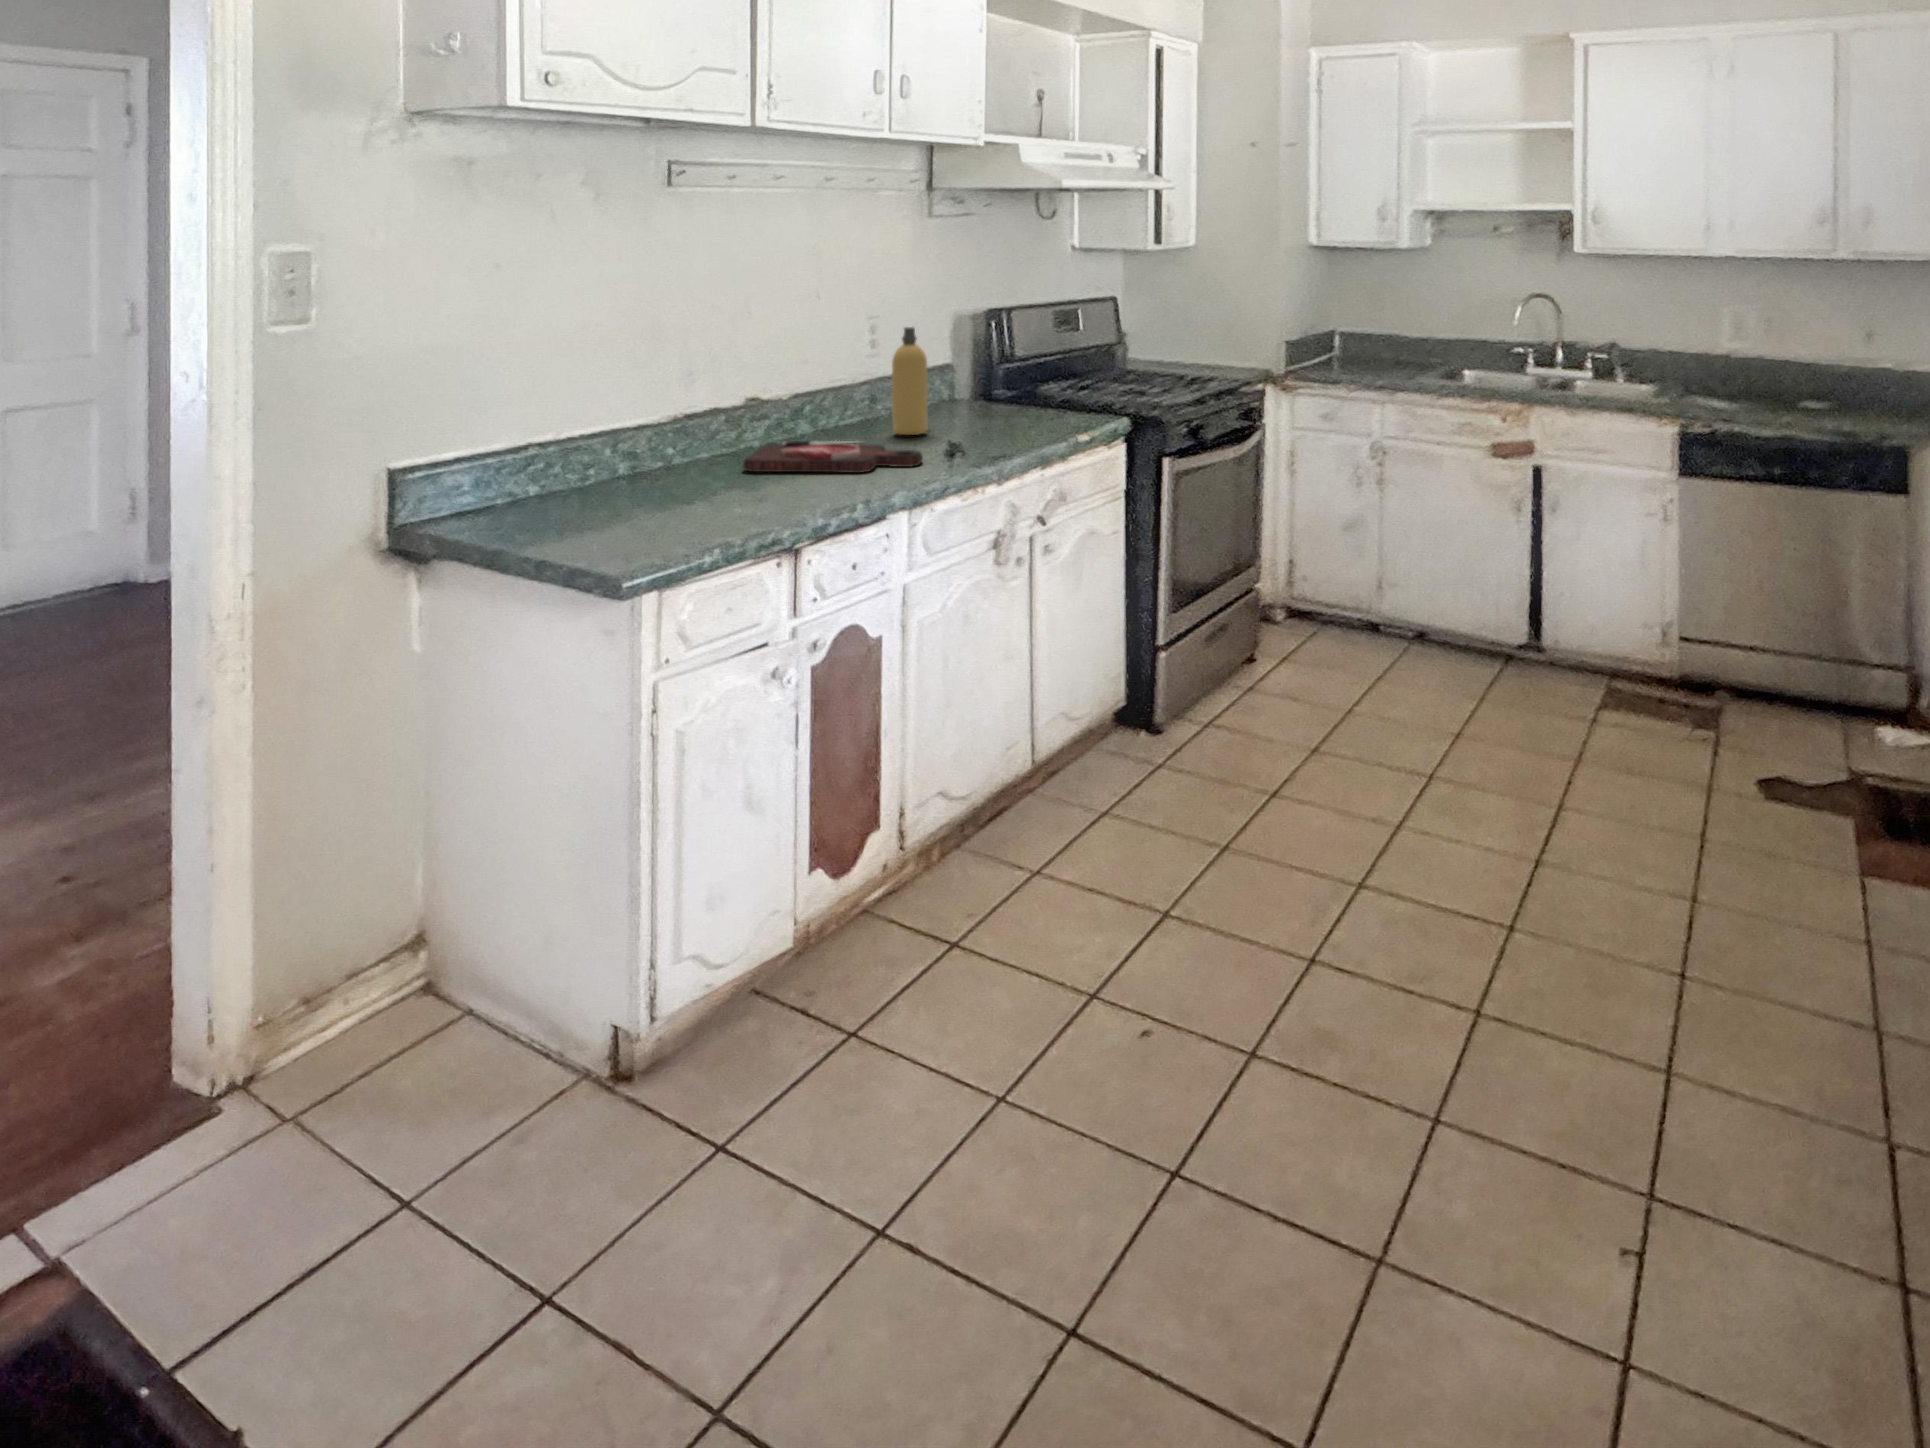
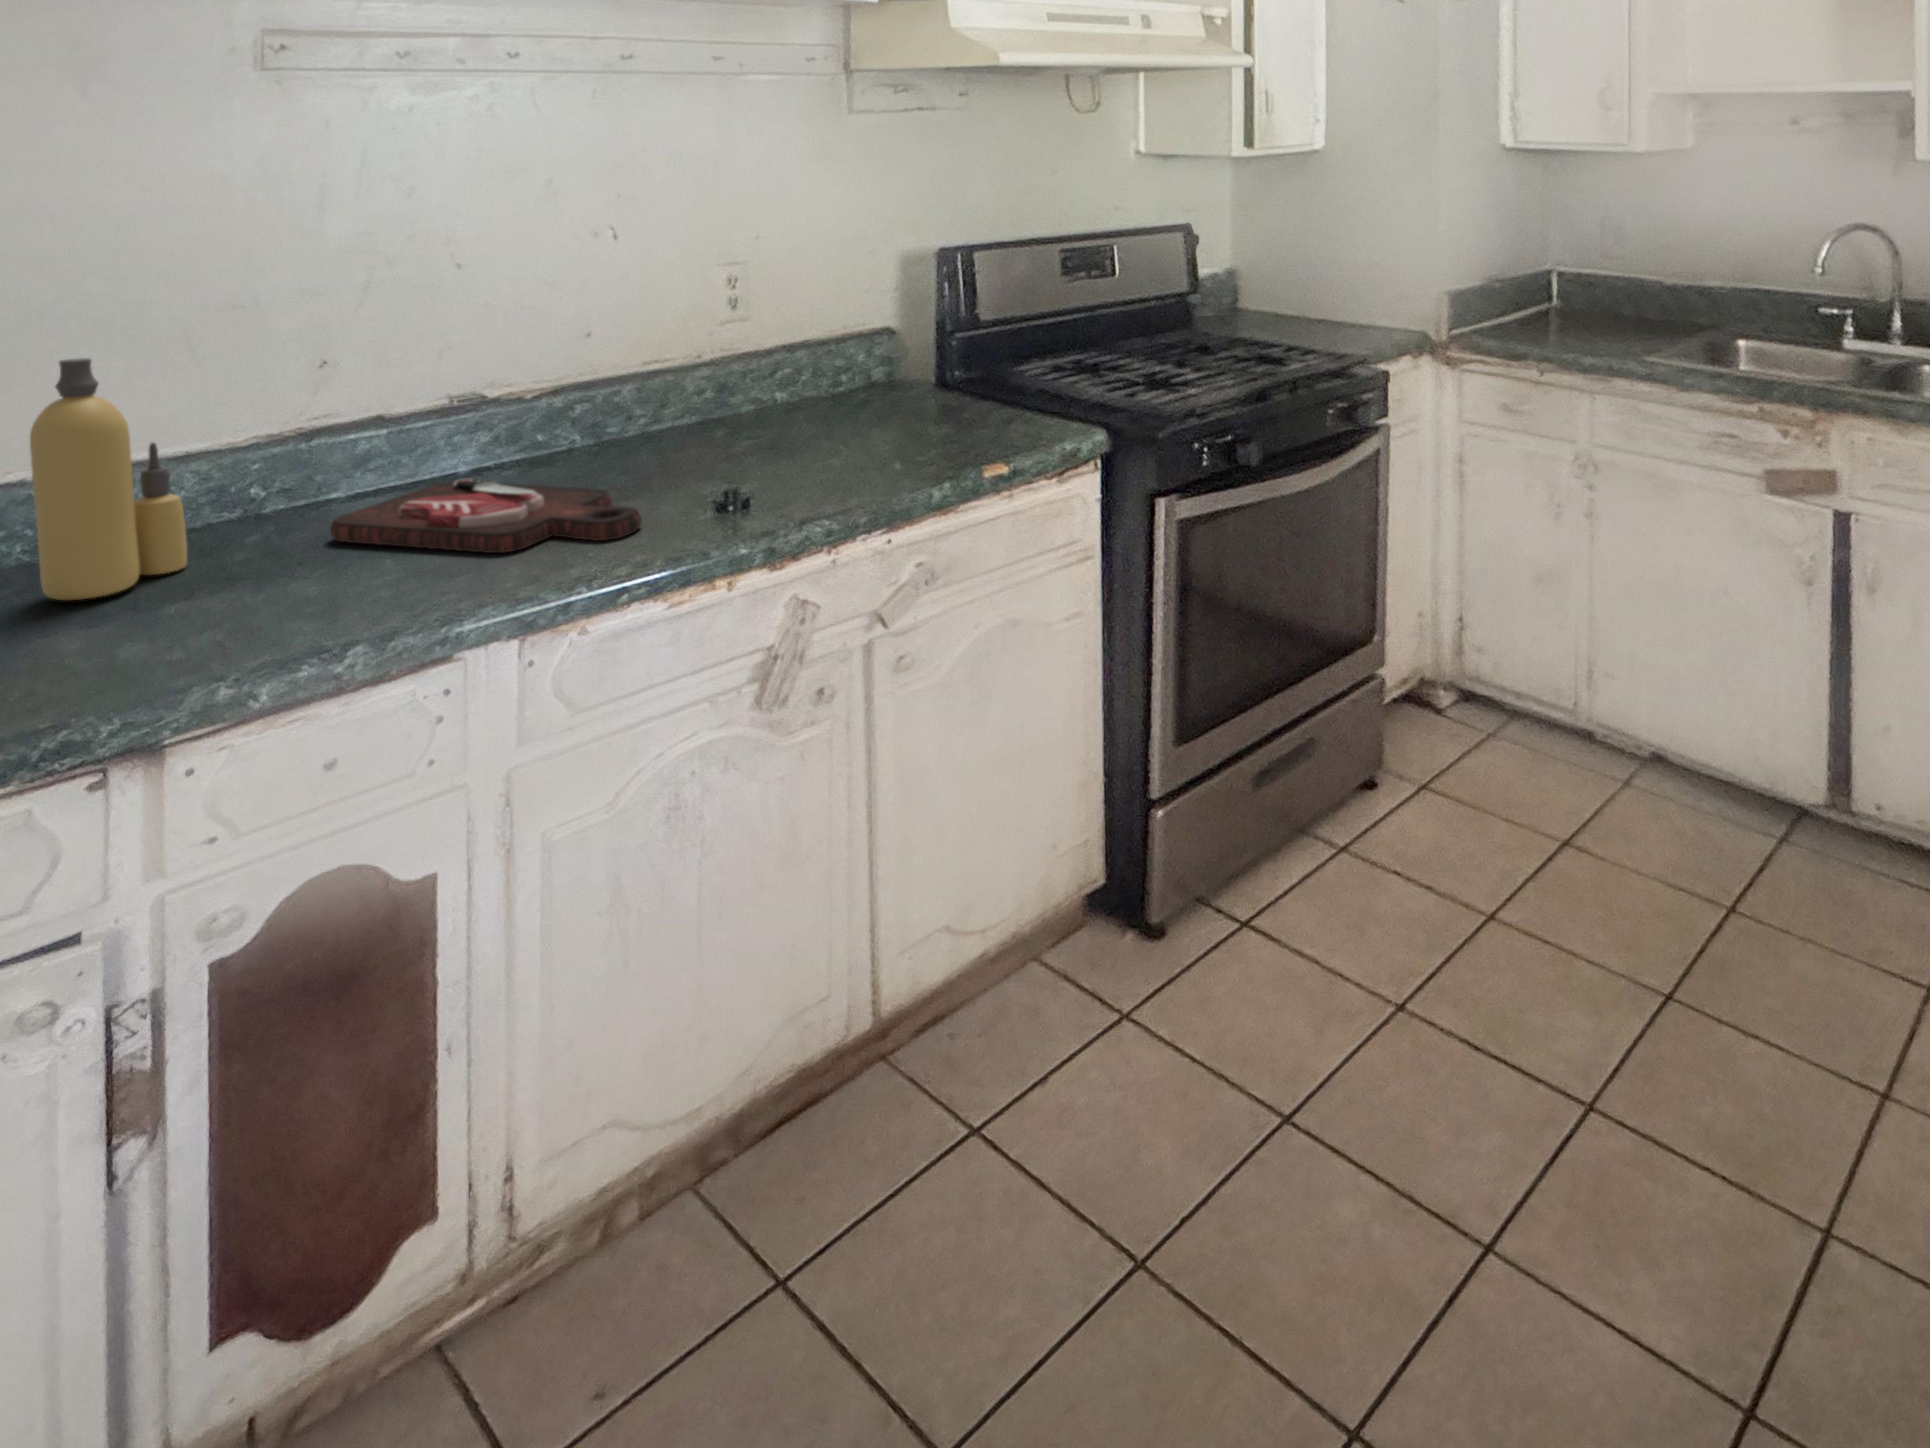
bottle: present [892,327,928,435] -> present [30,358,187,600]

